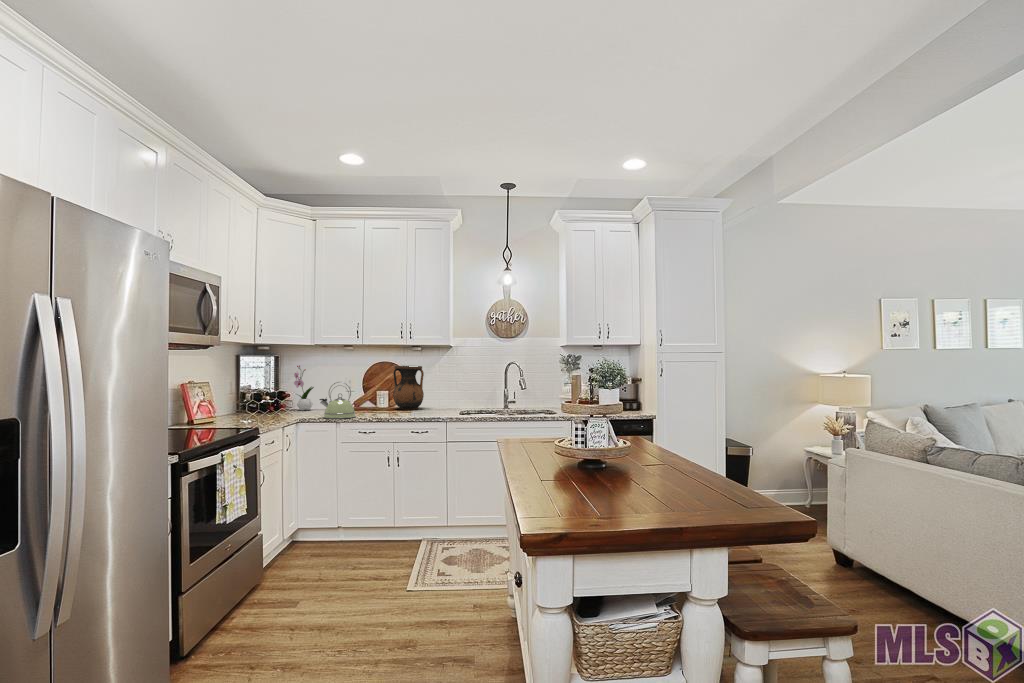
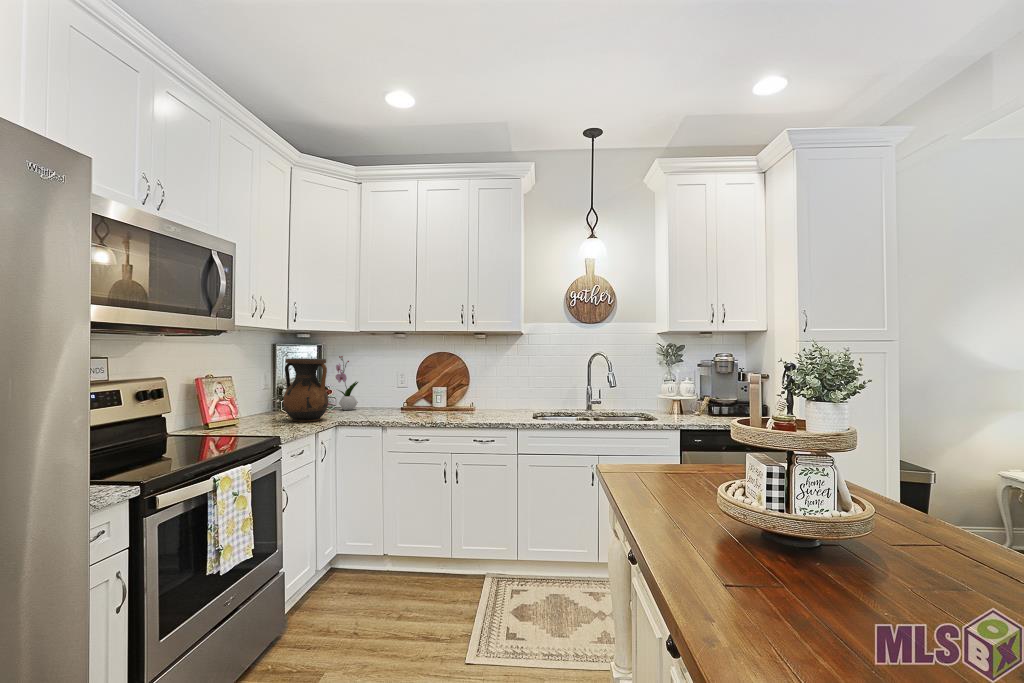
vase: present [393,366,424,410] -> present [283,358,328,422]
kettle: present [319,382,356,419] -> none [361,377,405,423]

